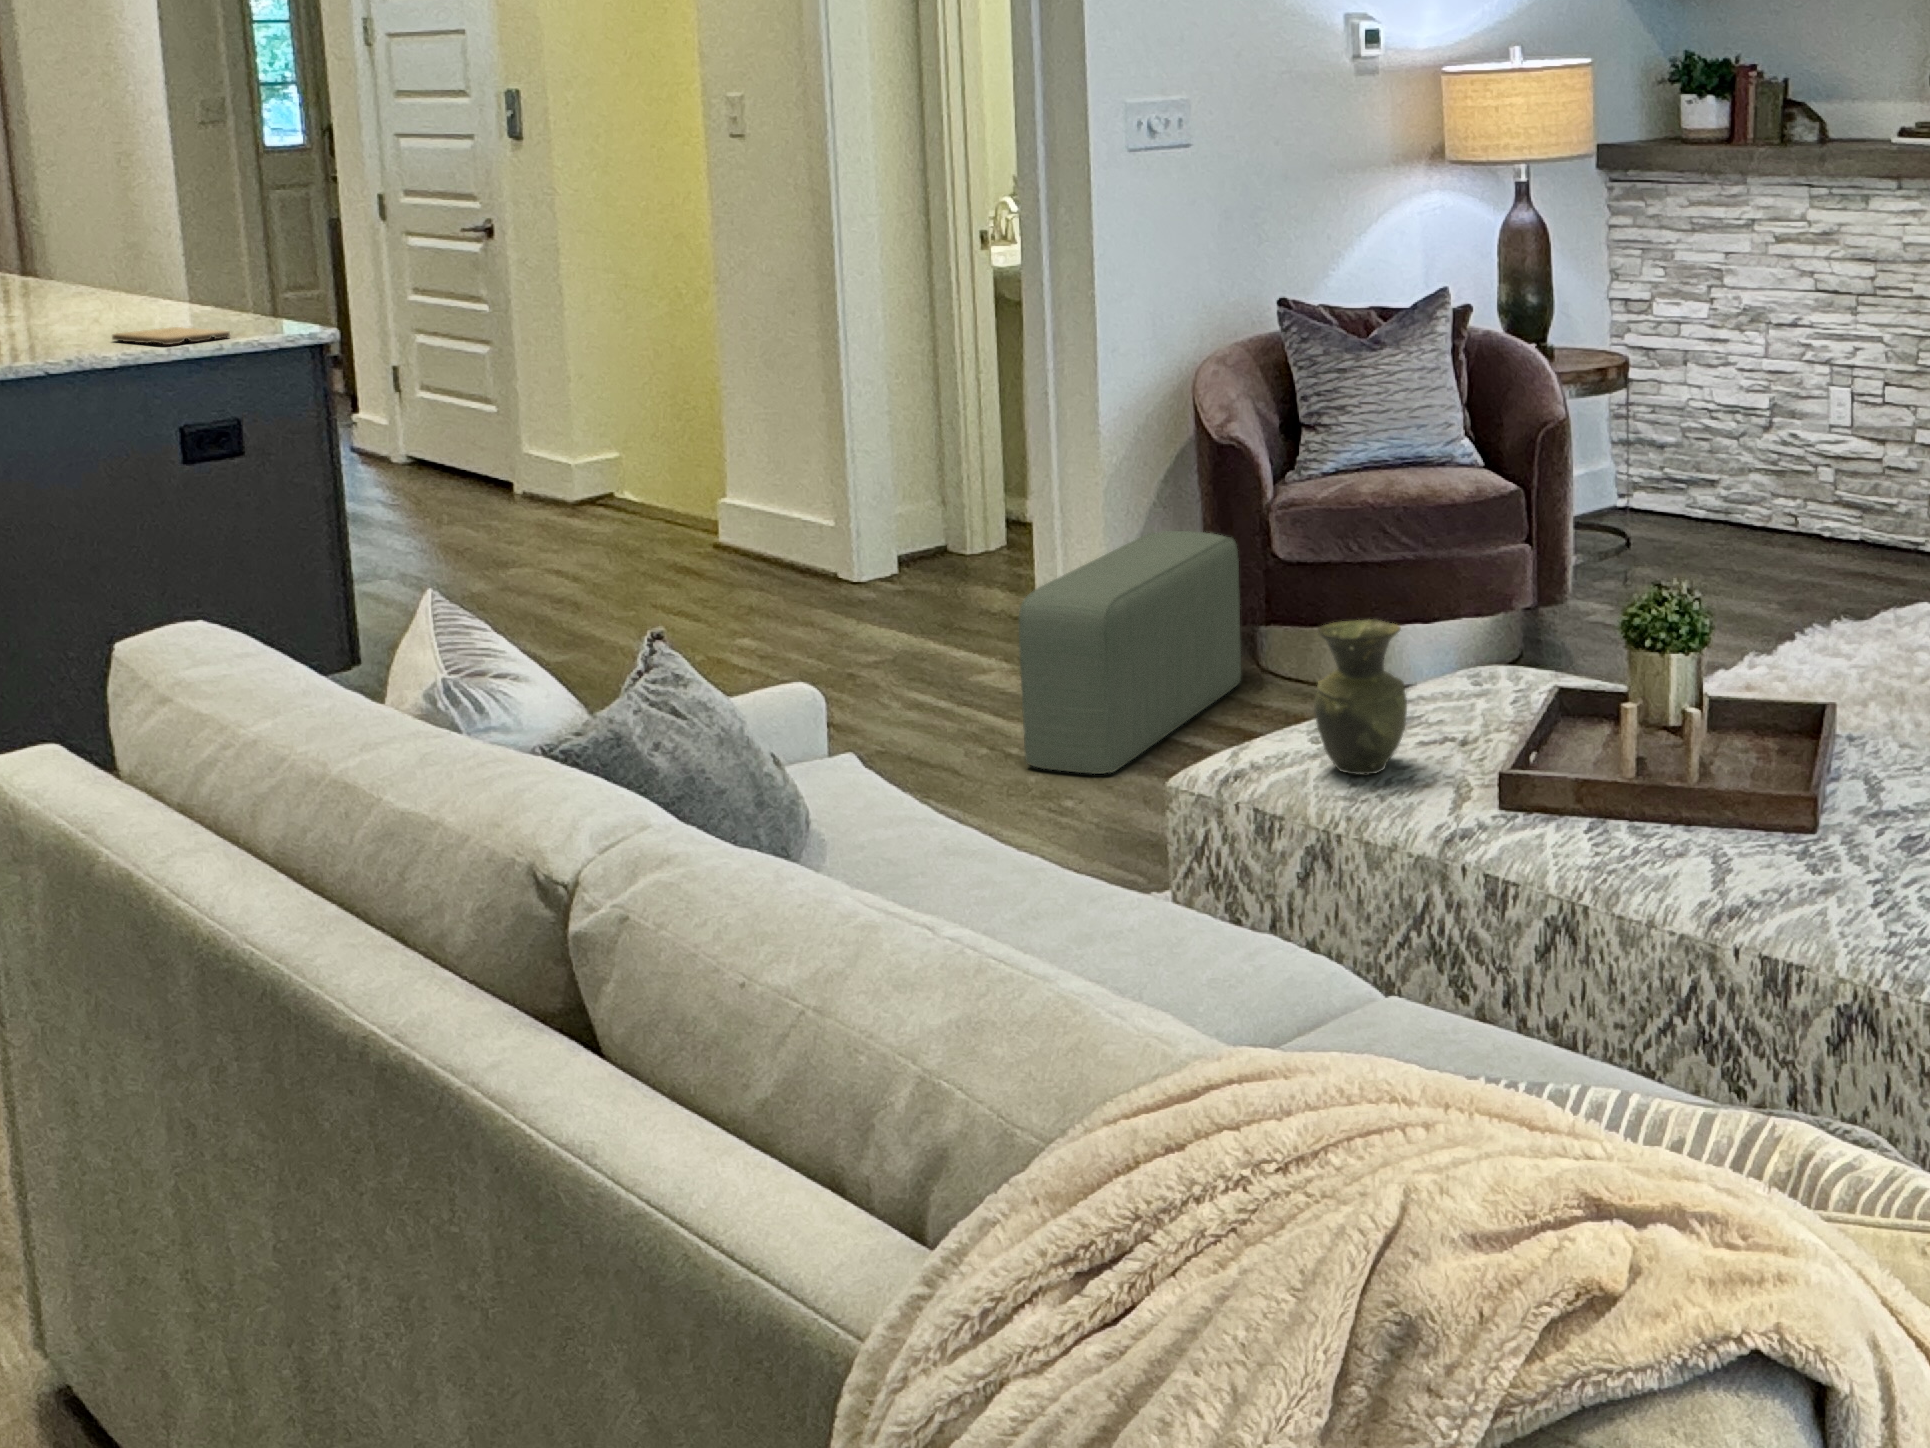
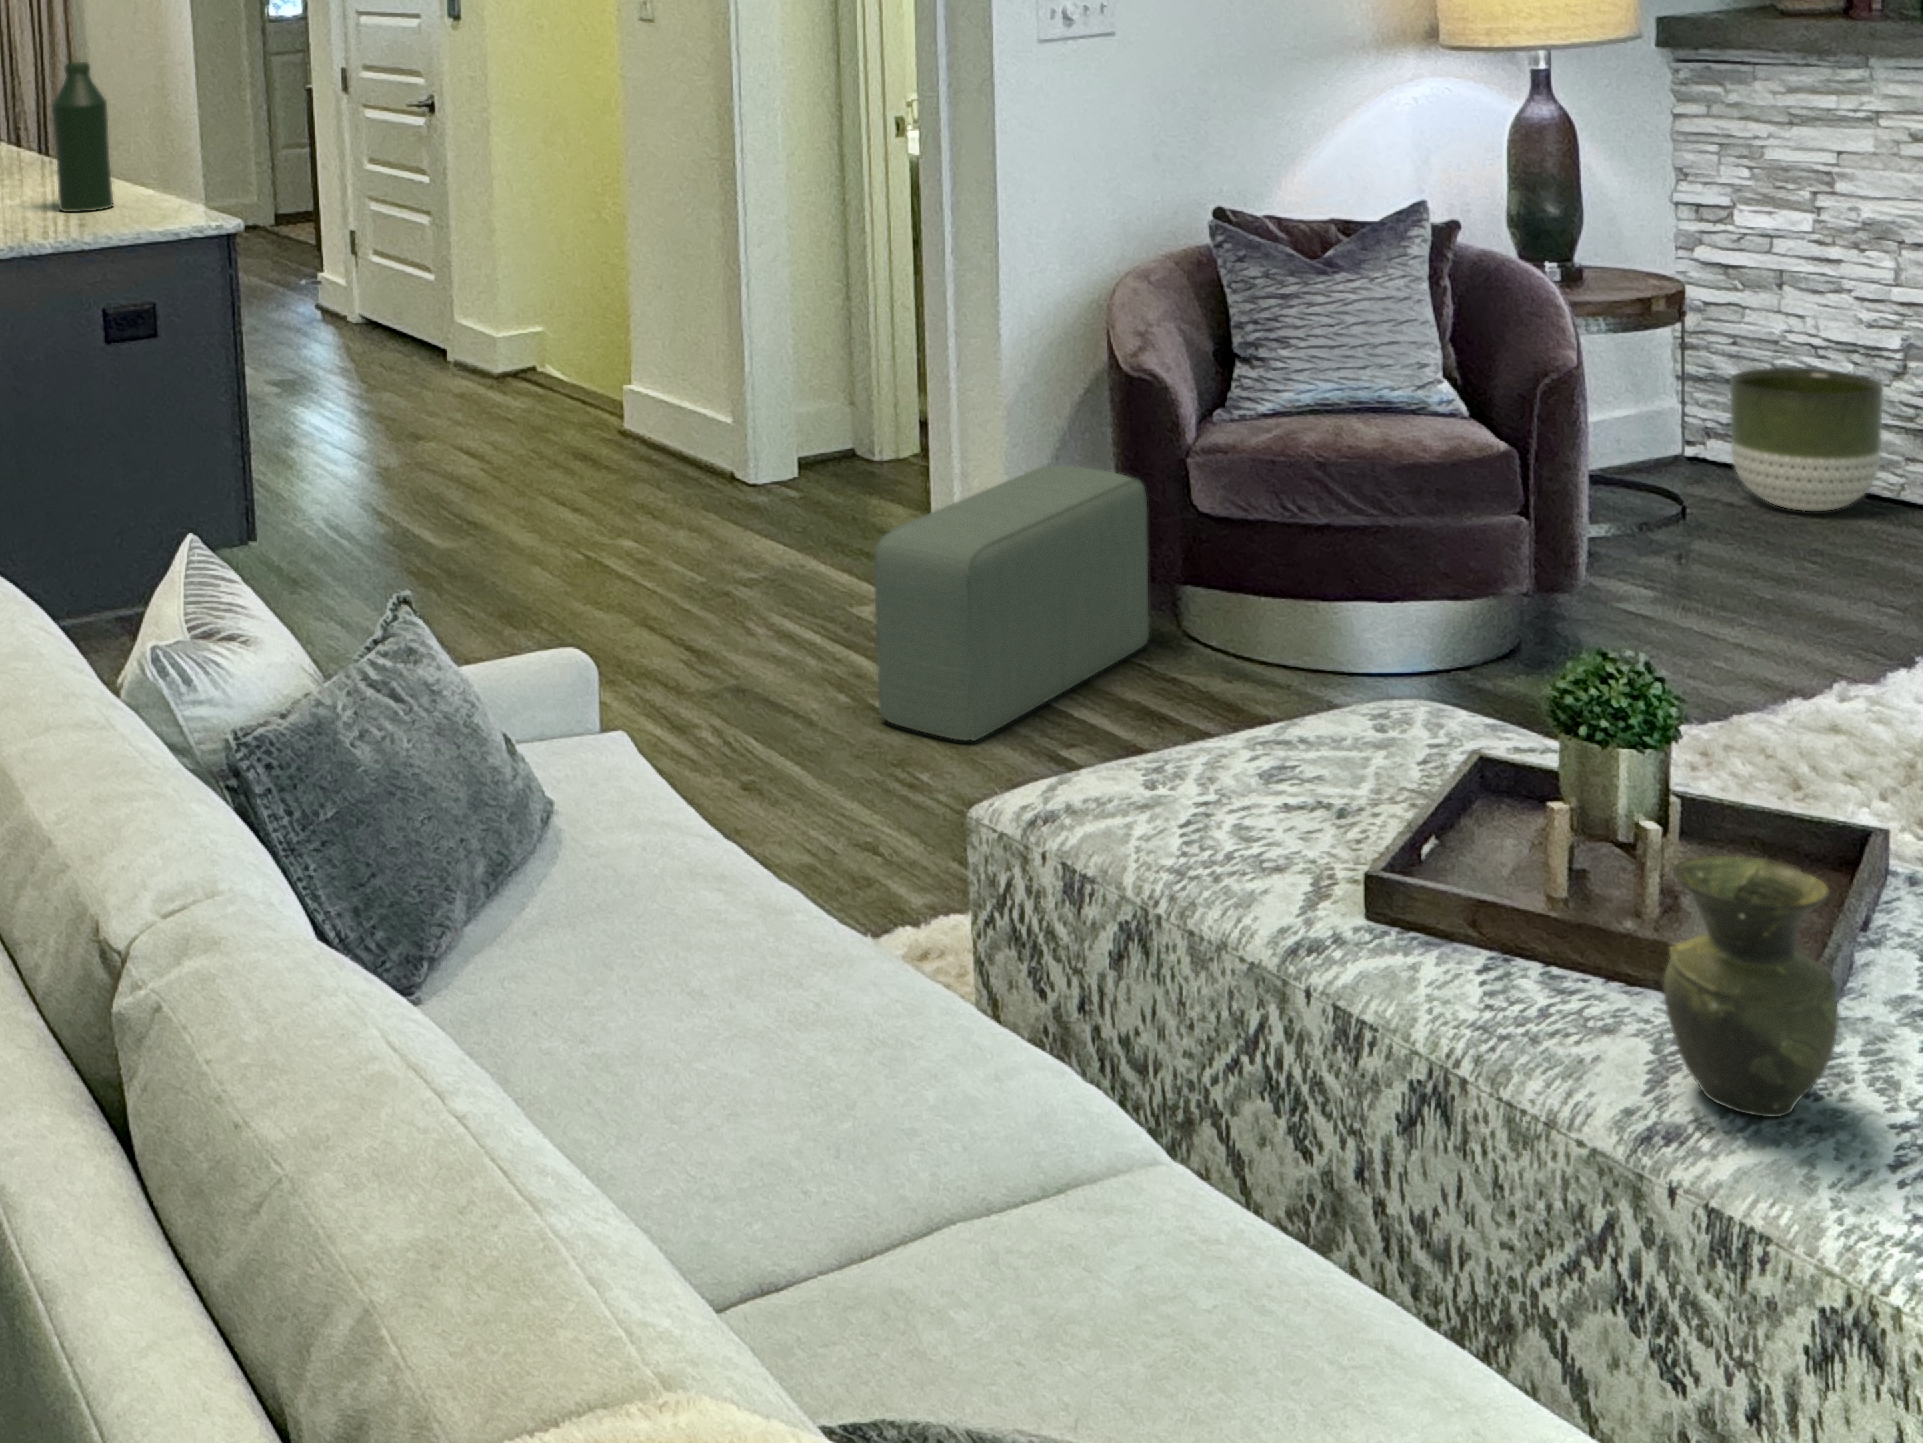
bottle: none [94,164,173,329] -> present [52,62,114,212]
cutting board: present [112,327,230,345] -> none [55,213,149,232]
planter: none [1658,429,1761,542] -> present [1730,368,1883,511]
vase: present [1314,619,1407,775] -> present [1664,856,1838,1117]

